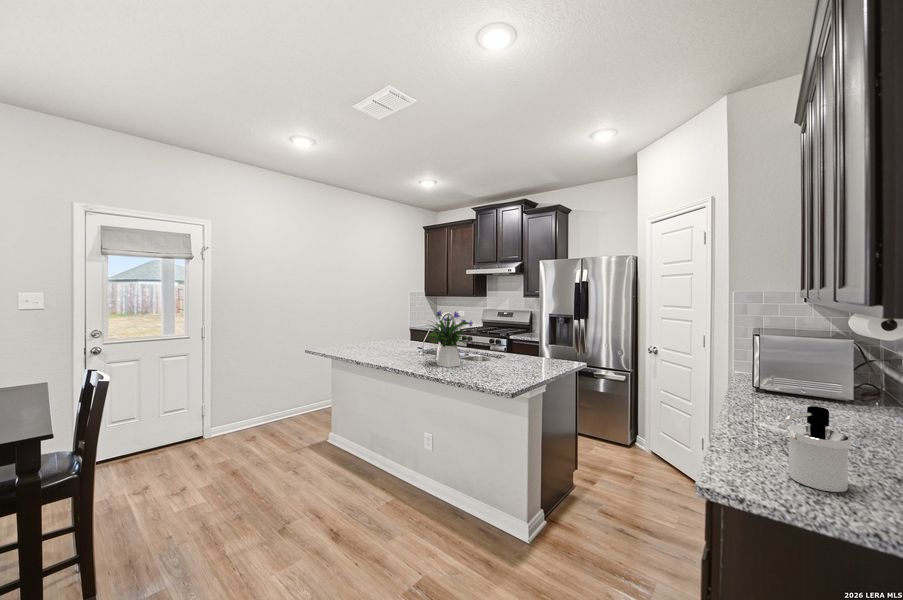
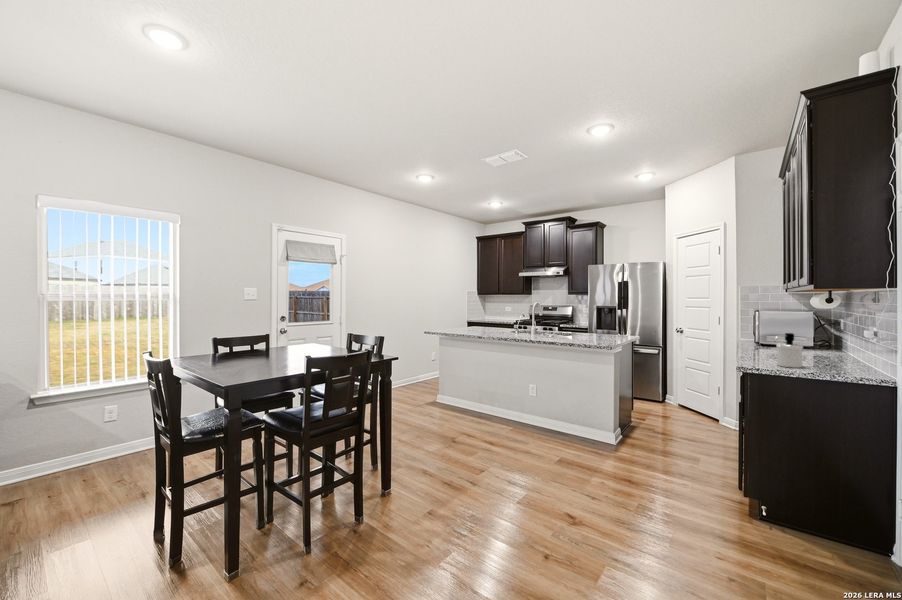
flower arrangement: present [429,311,473,367] -> none [528,299,568,339]

